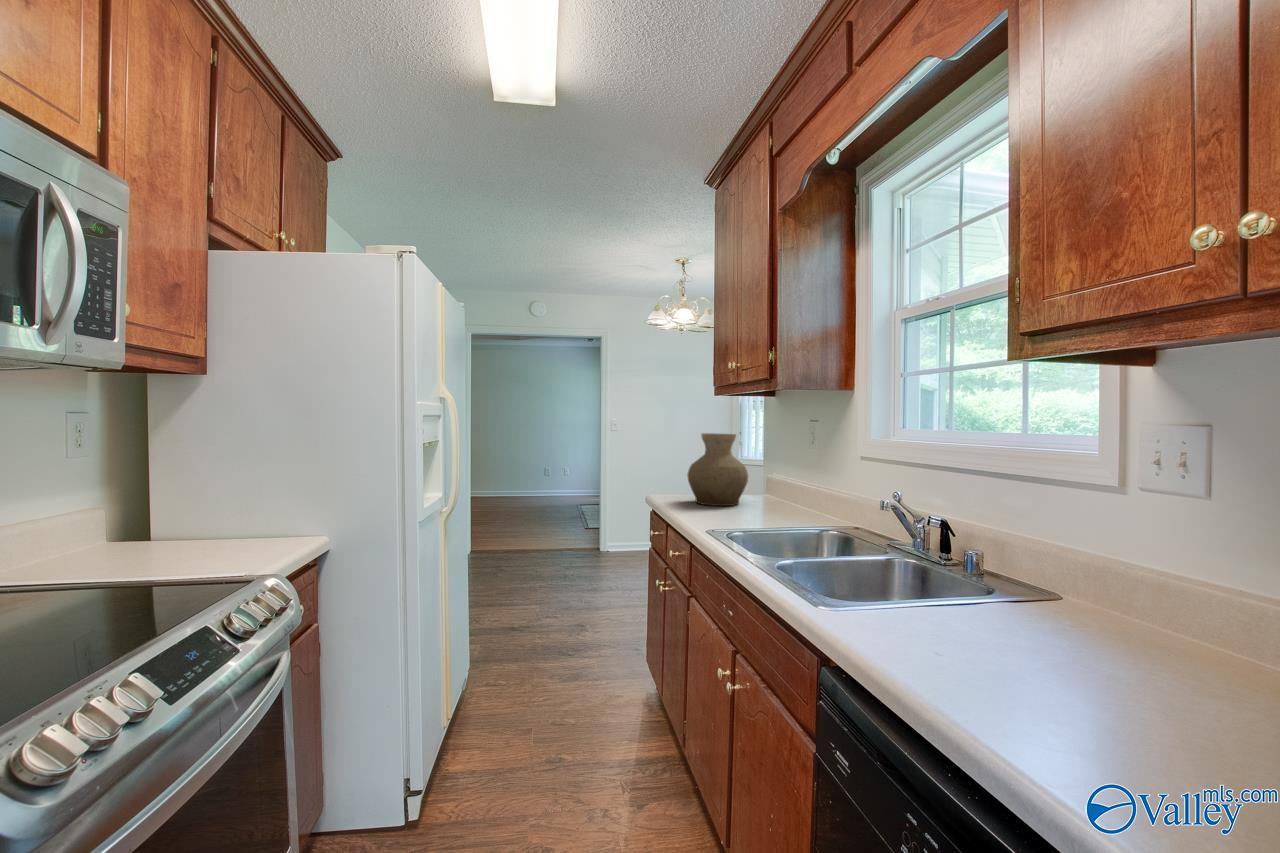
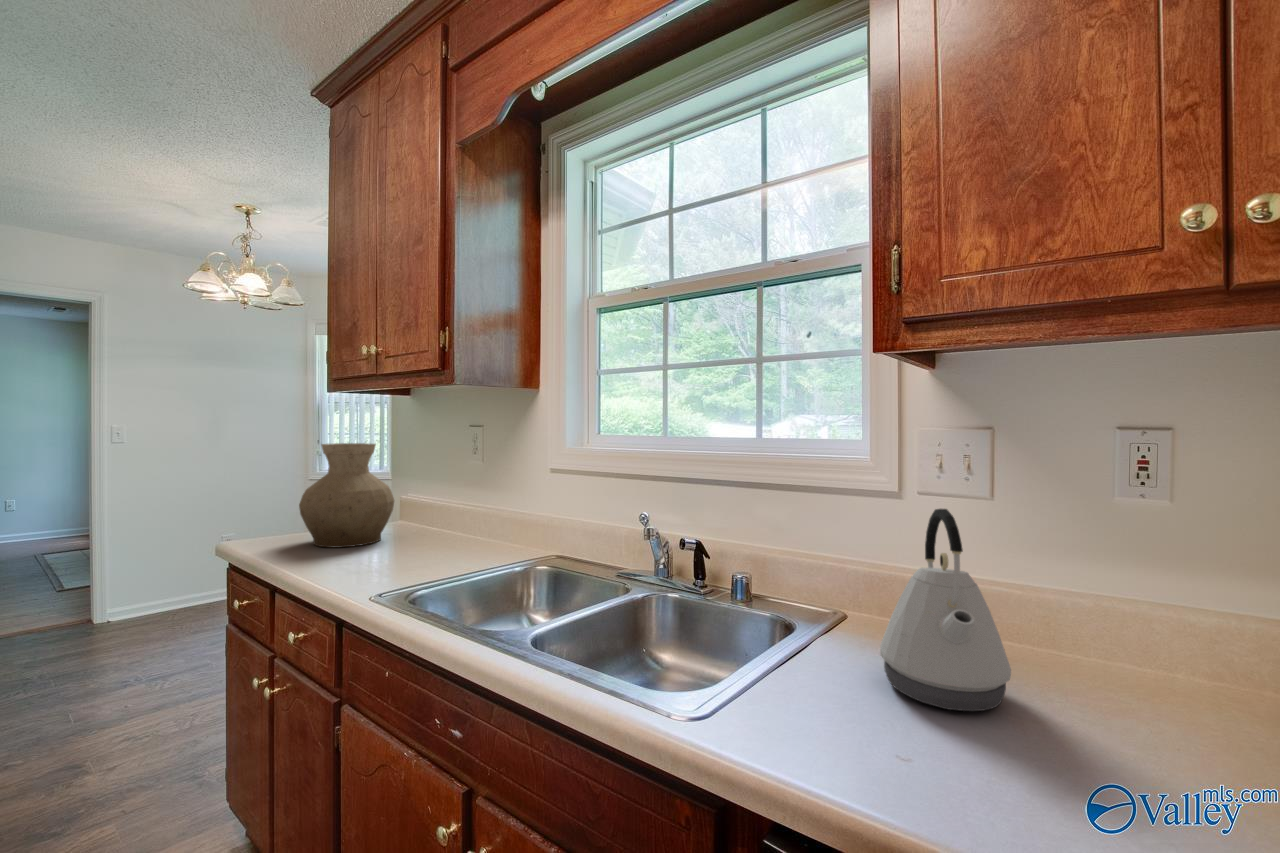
kettle: none [990,488,1105,652] -> present [880,509,1011,711]

